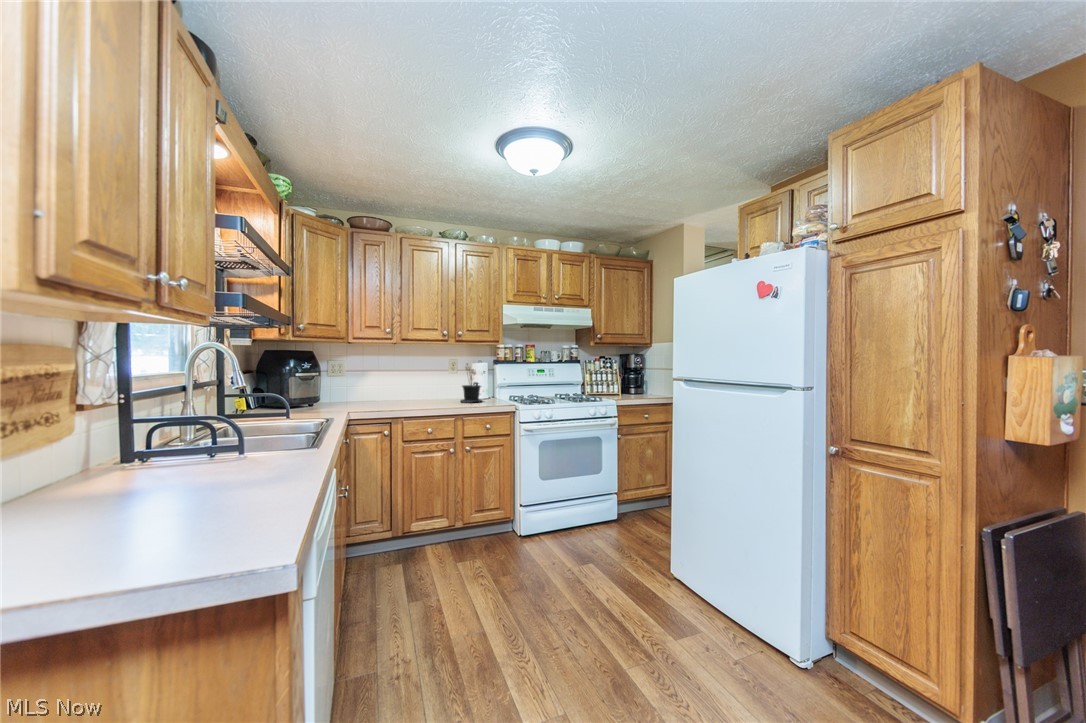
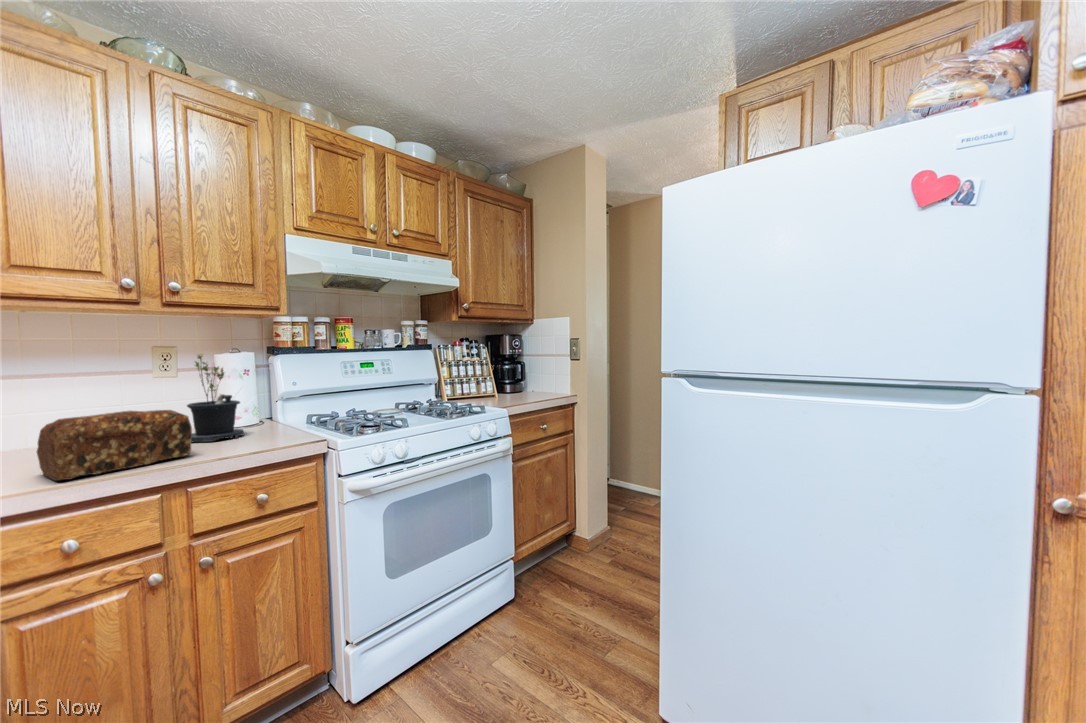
bread loaf: none [420,385,465,408] -> present [37,410,192,481]

